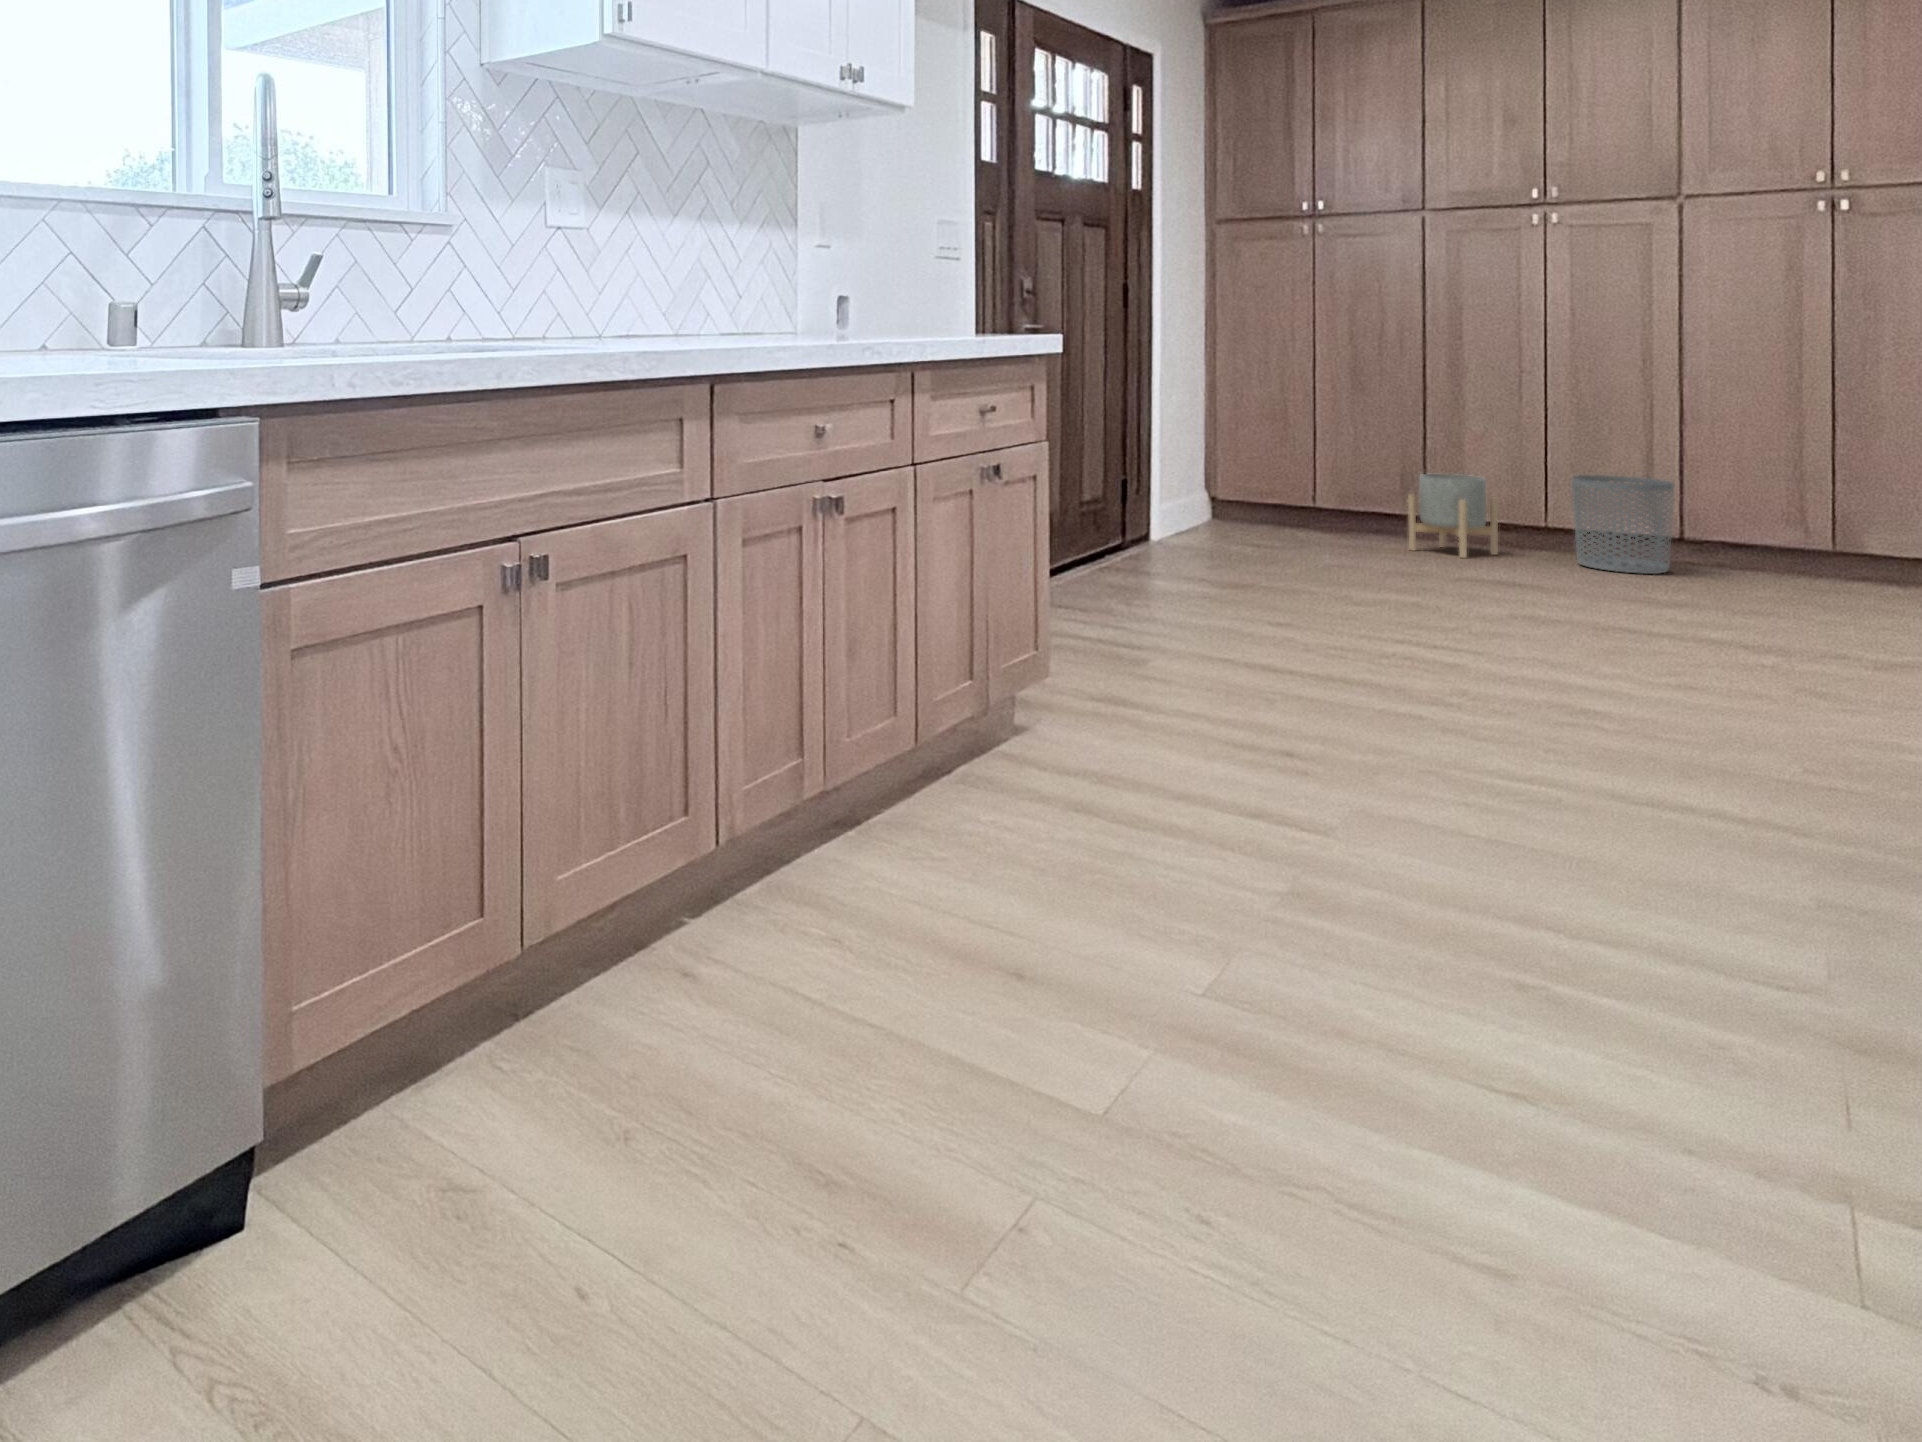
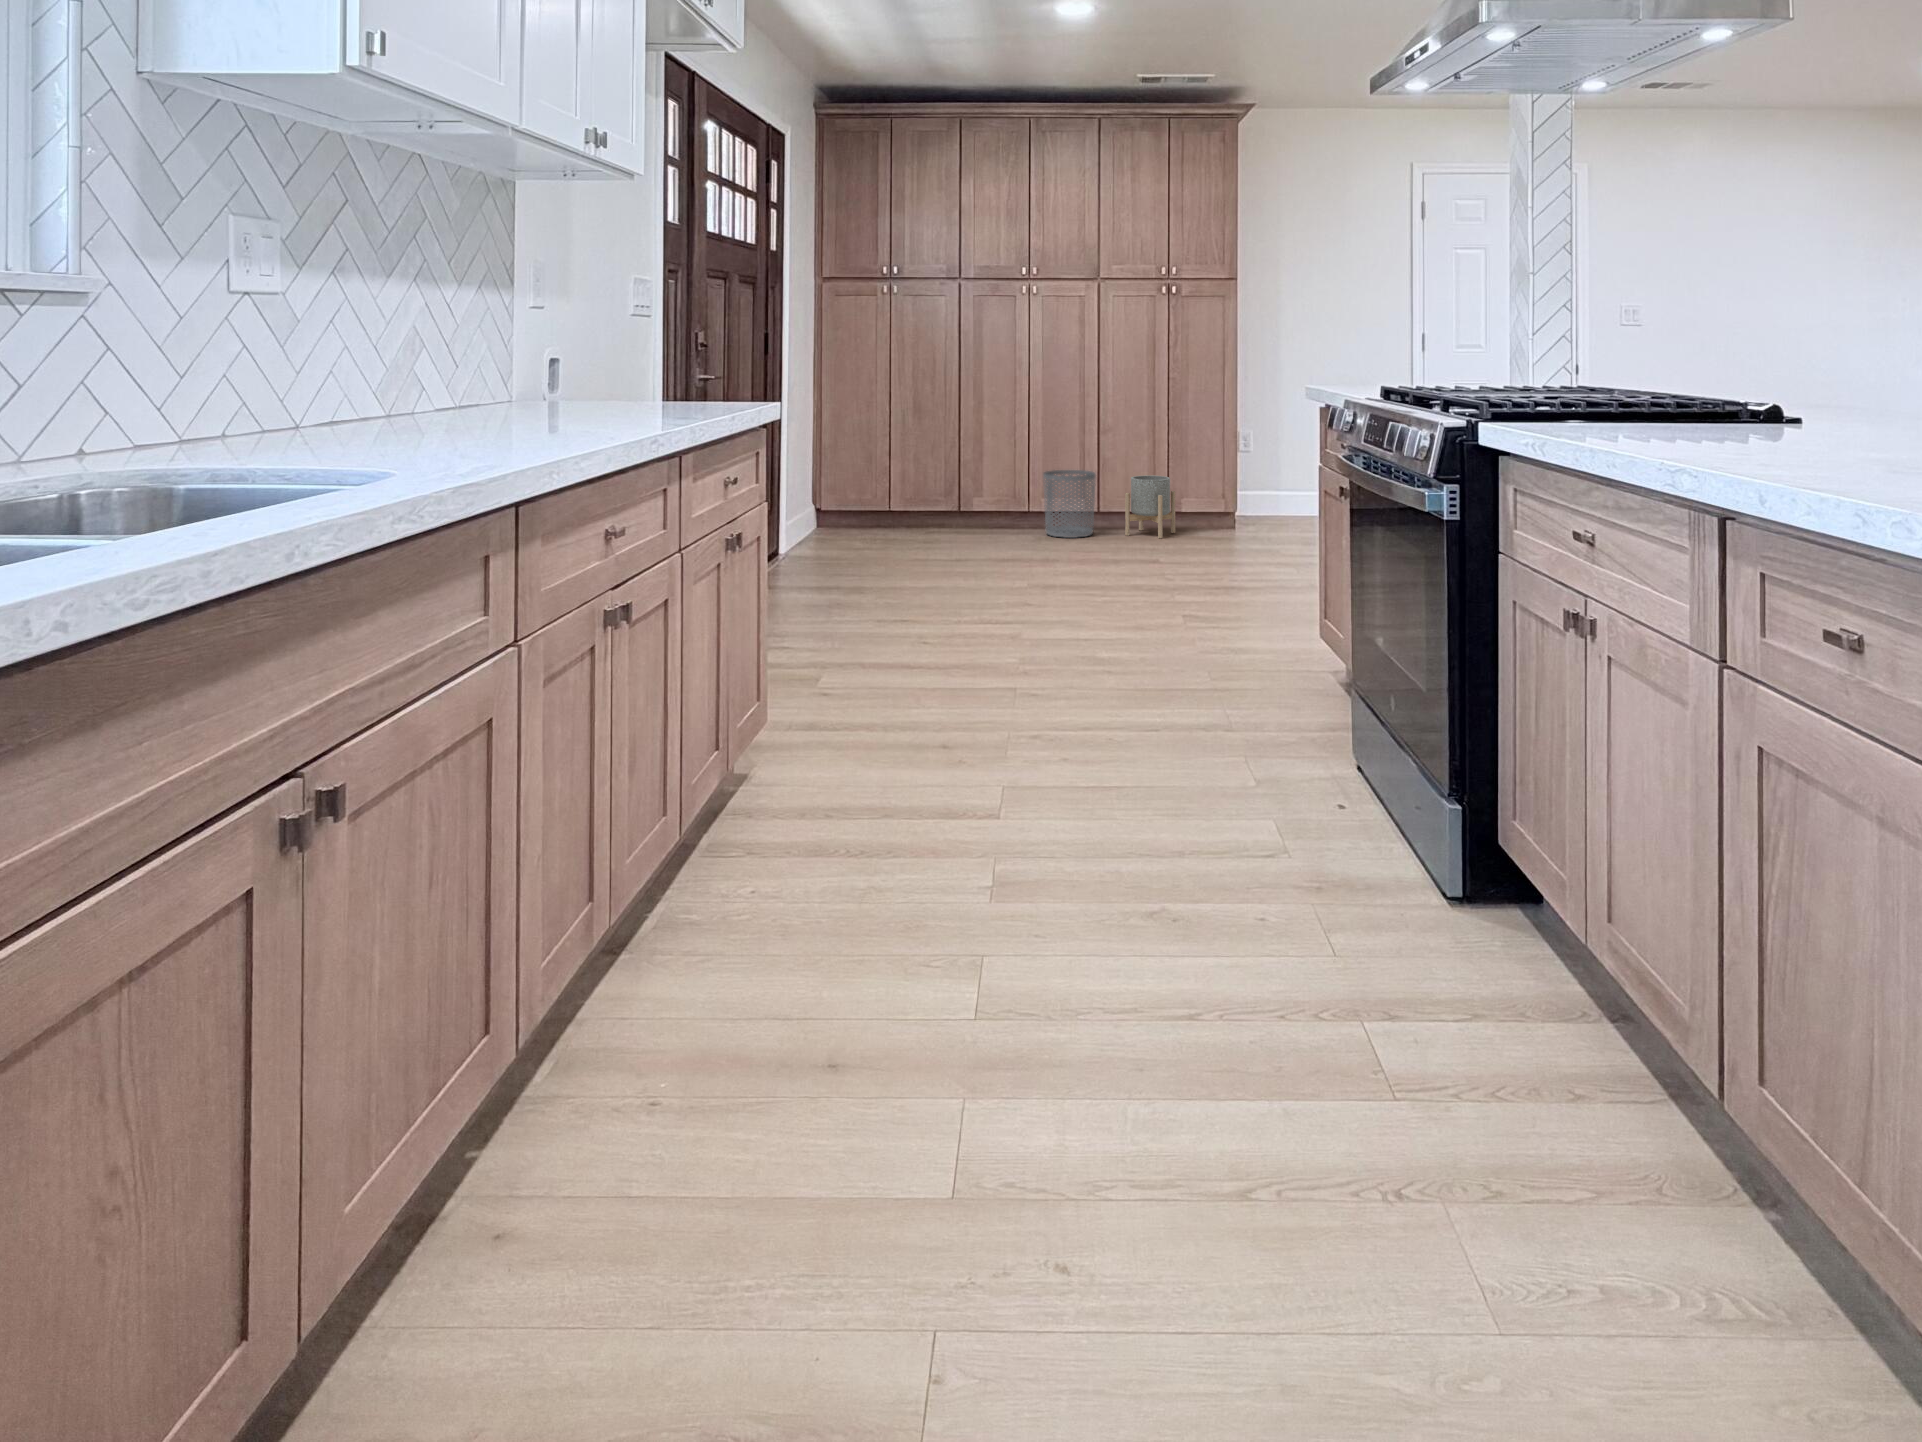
planter: present [1408,474,1498,558] -> present [1125,476,1175,538]

